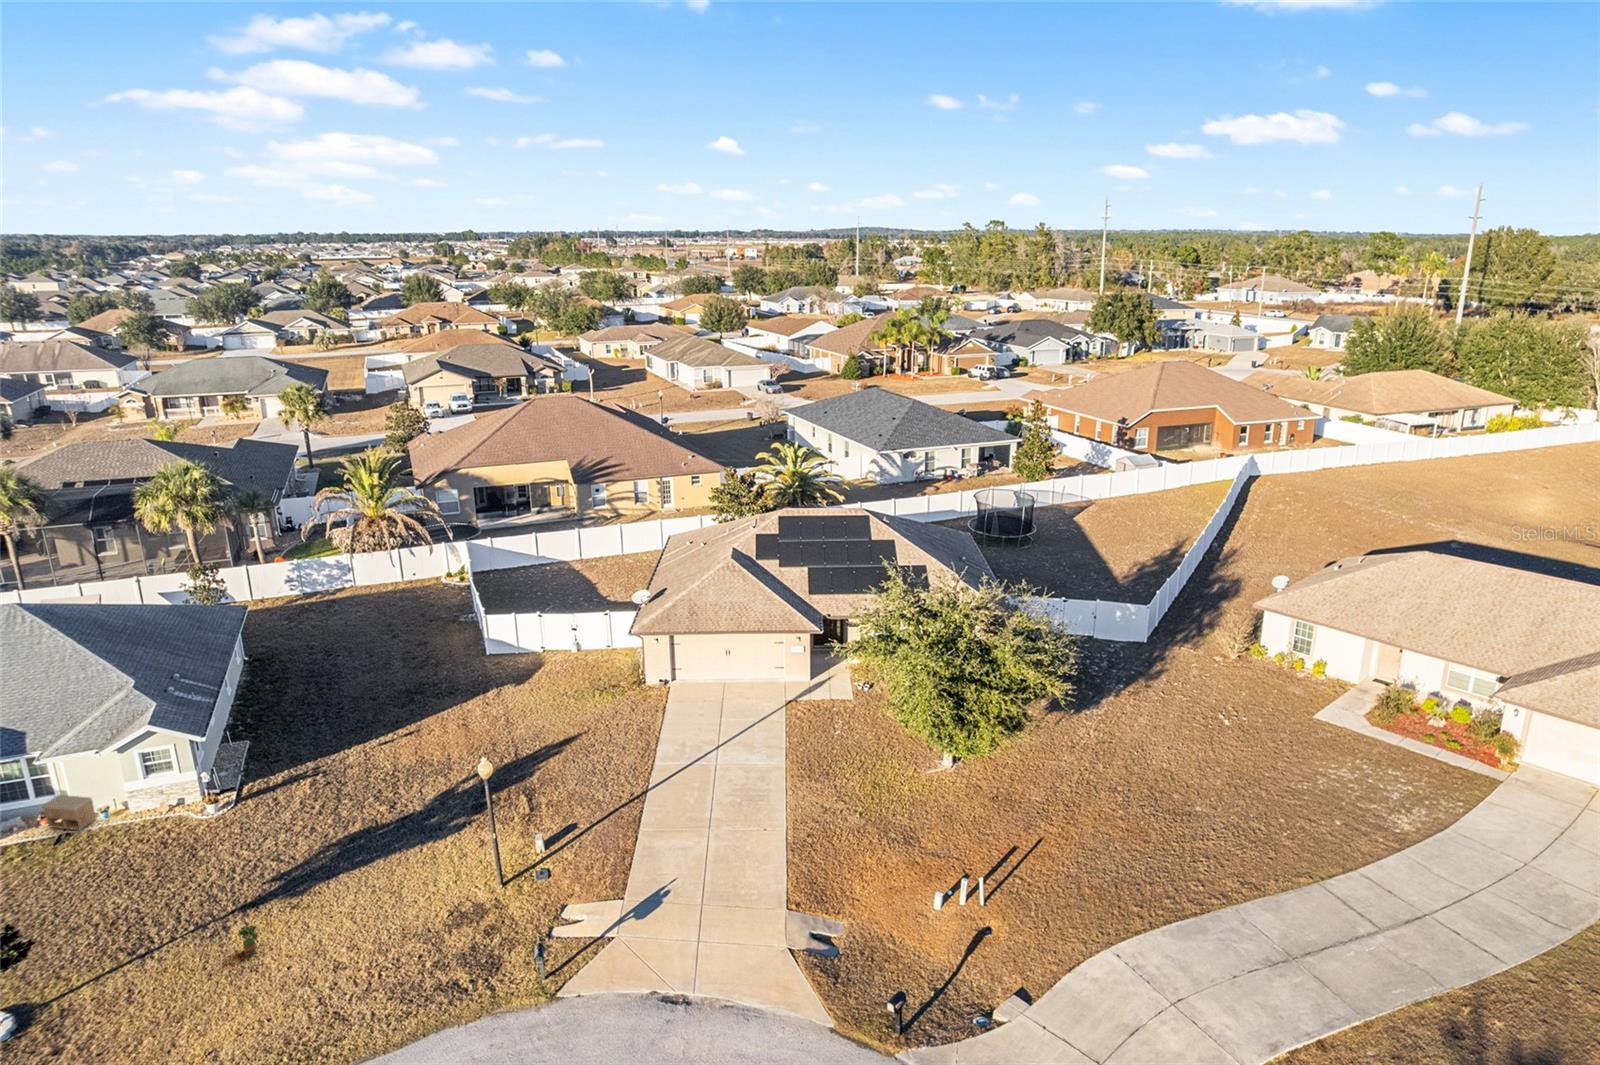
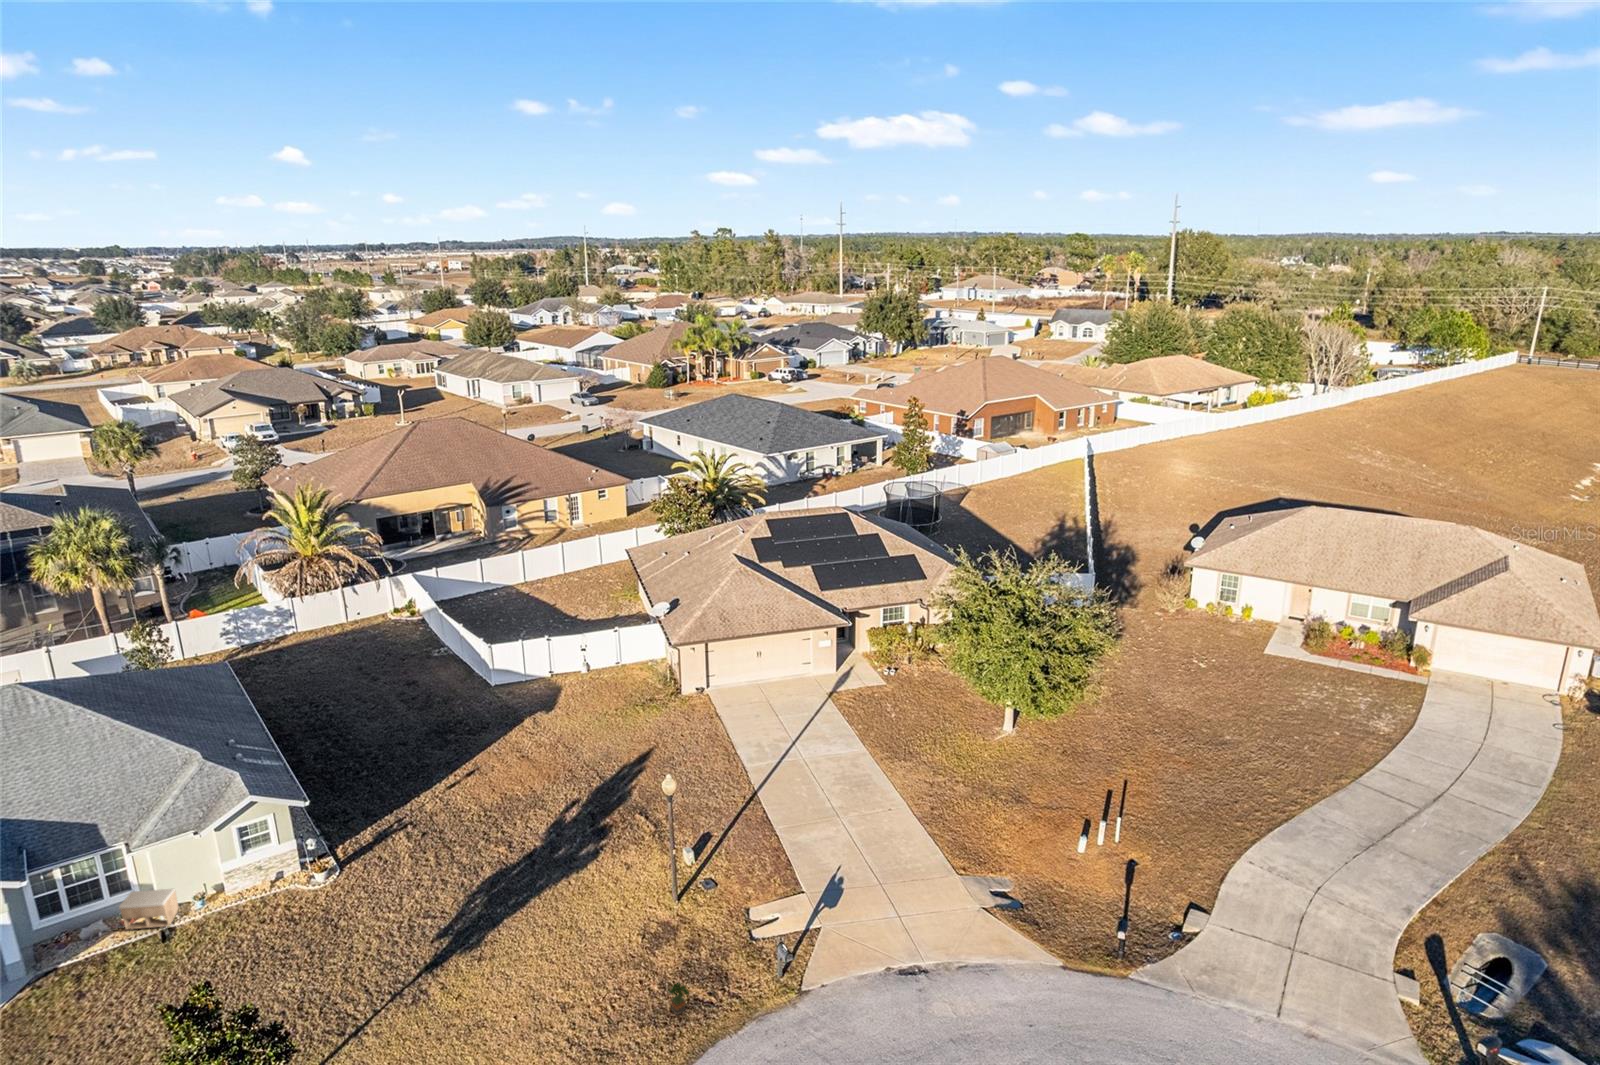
potted tree: present [238,926,258,956] -> present [668,983,689,1015]

